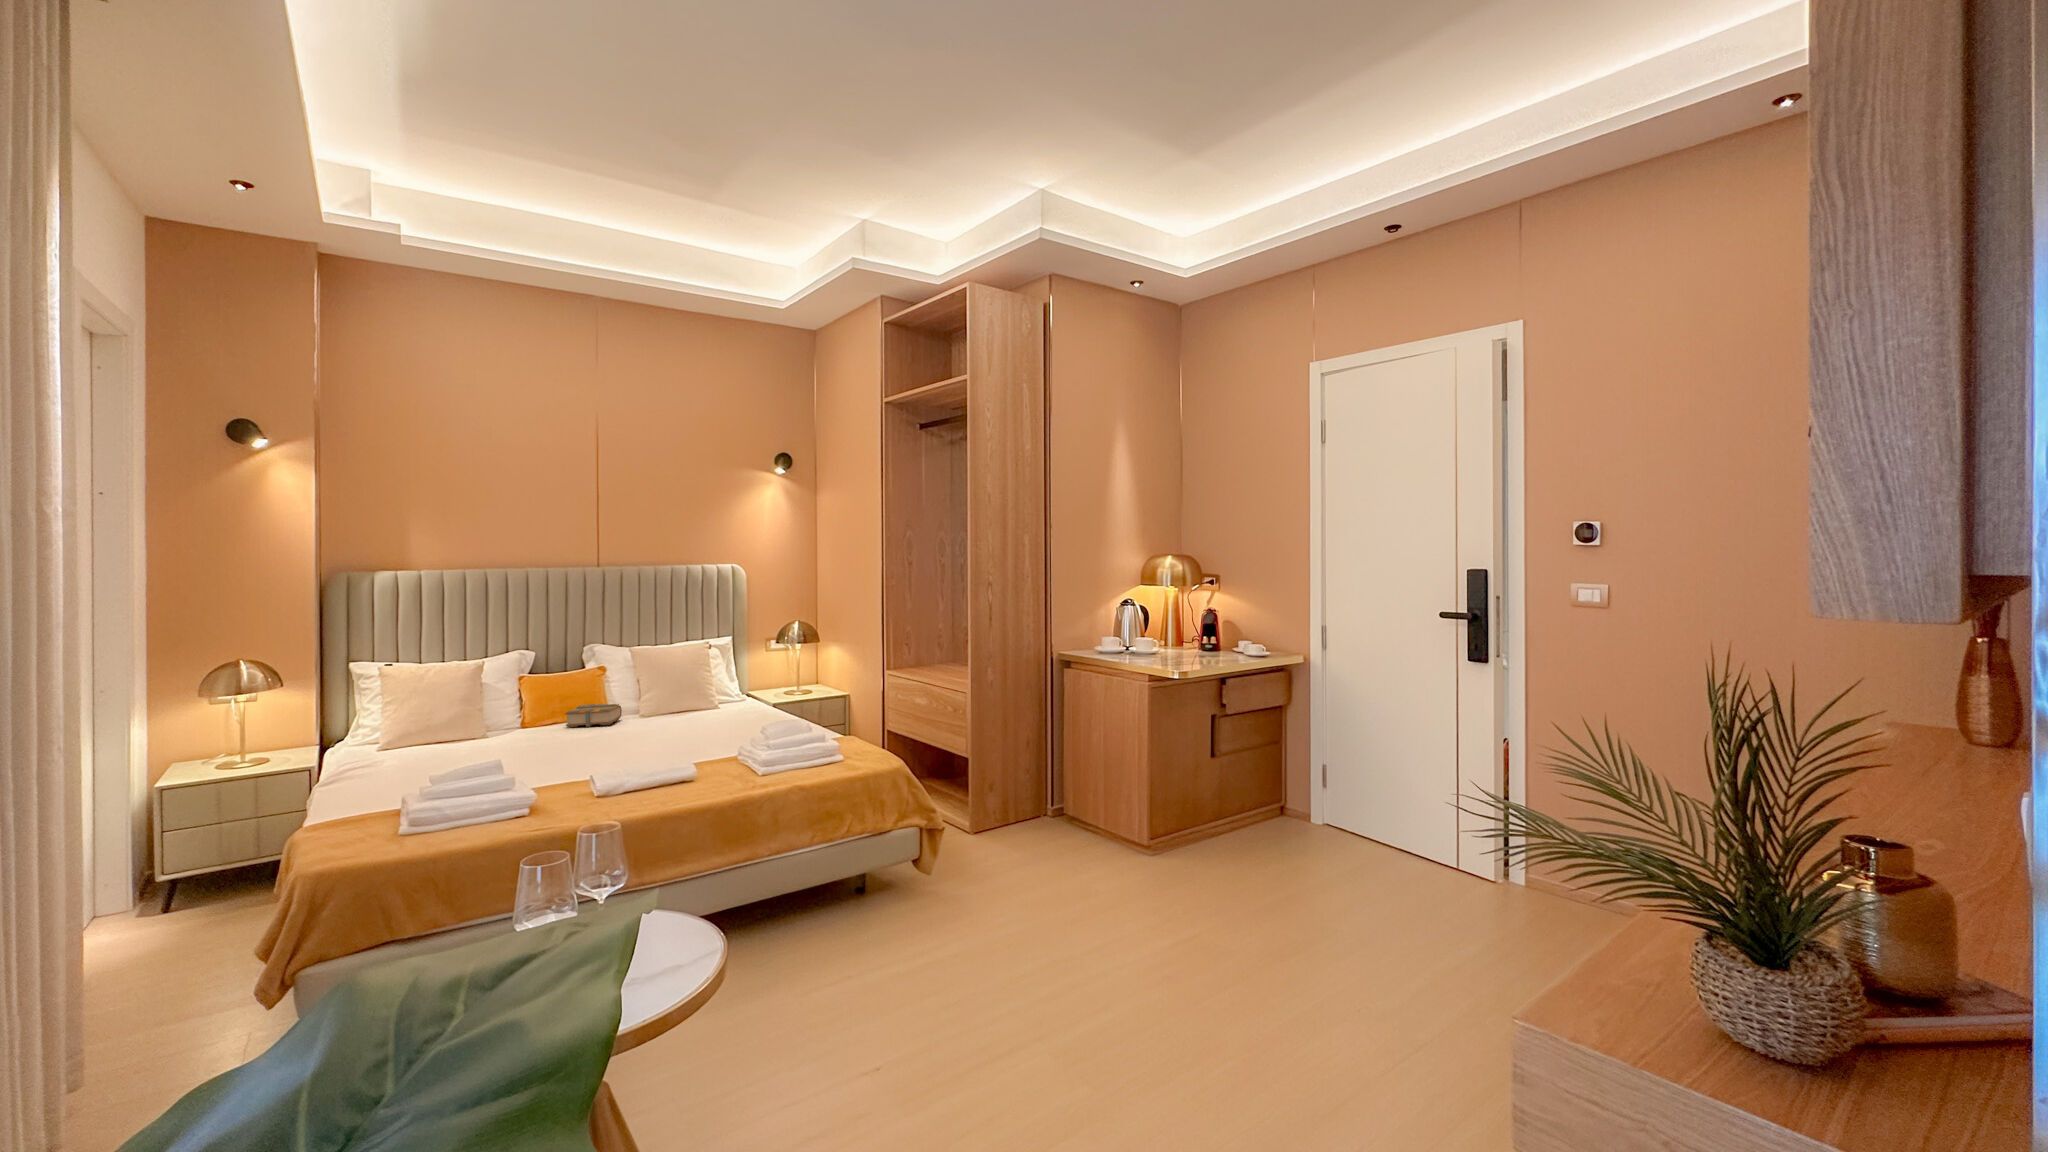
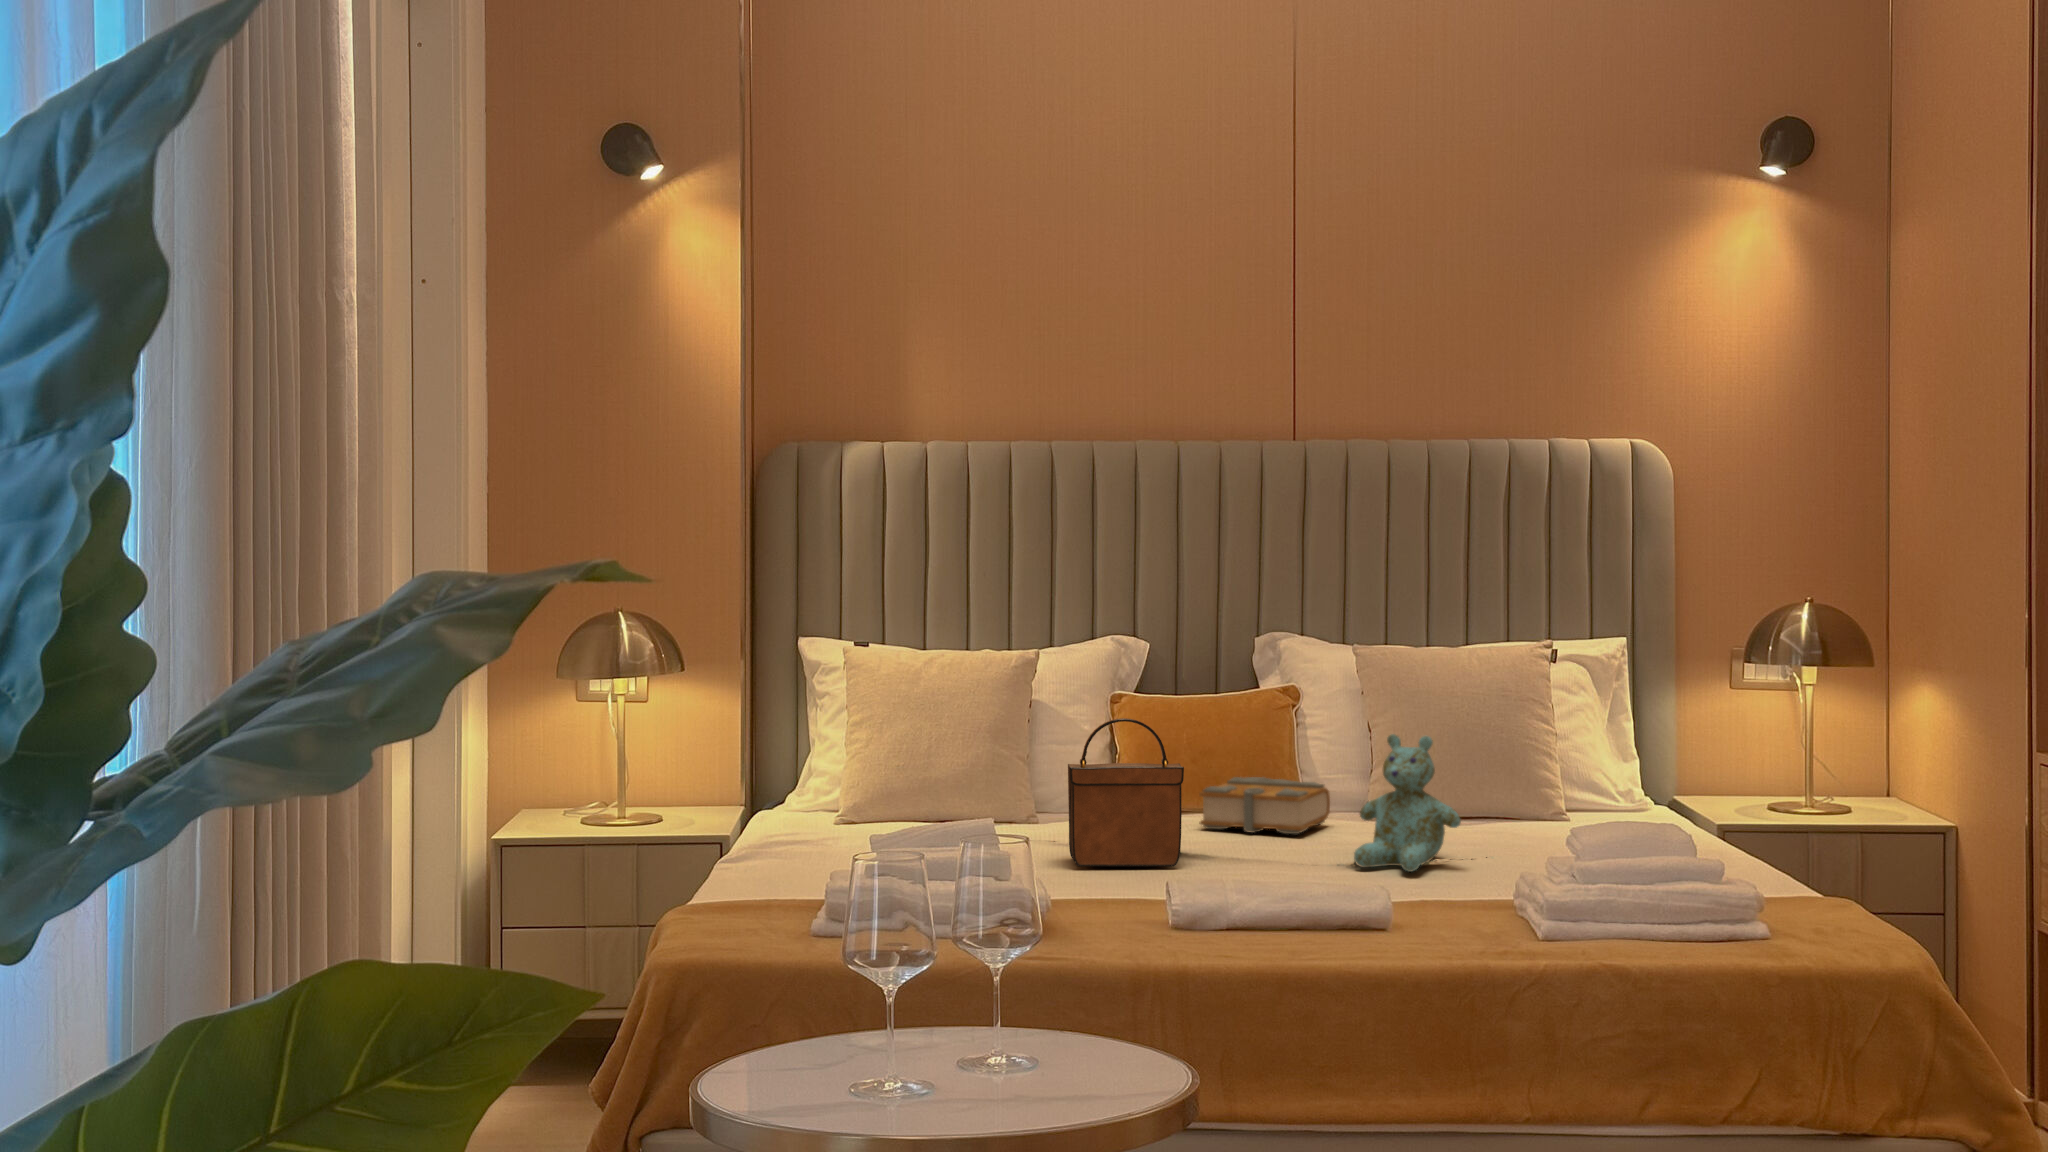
stuffed bear: none [634,683,675,734] -> present [1354,734,1461,872]
handbag: none [507,688,561,749] -> present [1068,718,1184,867]

